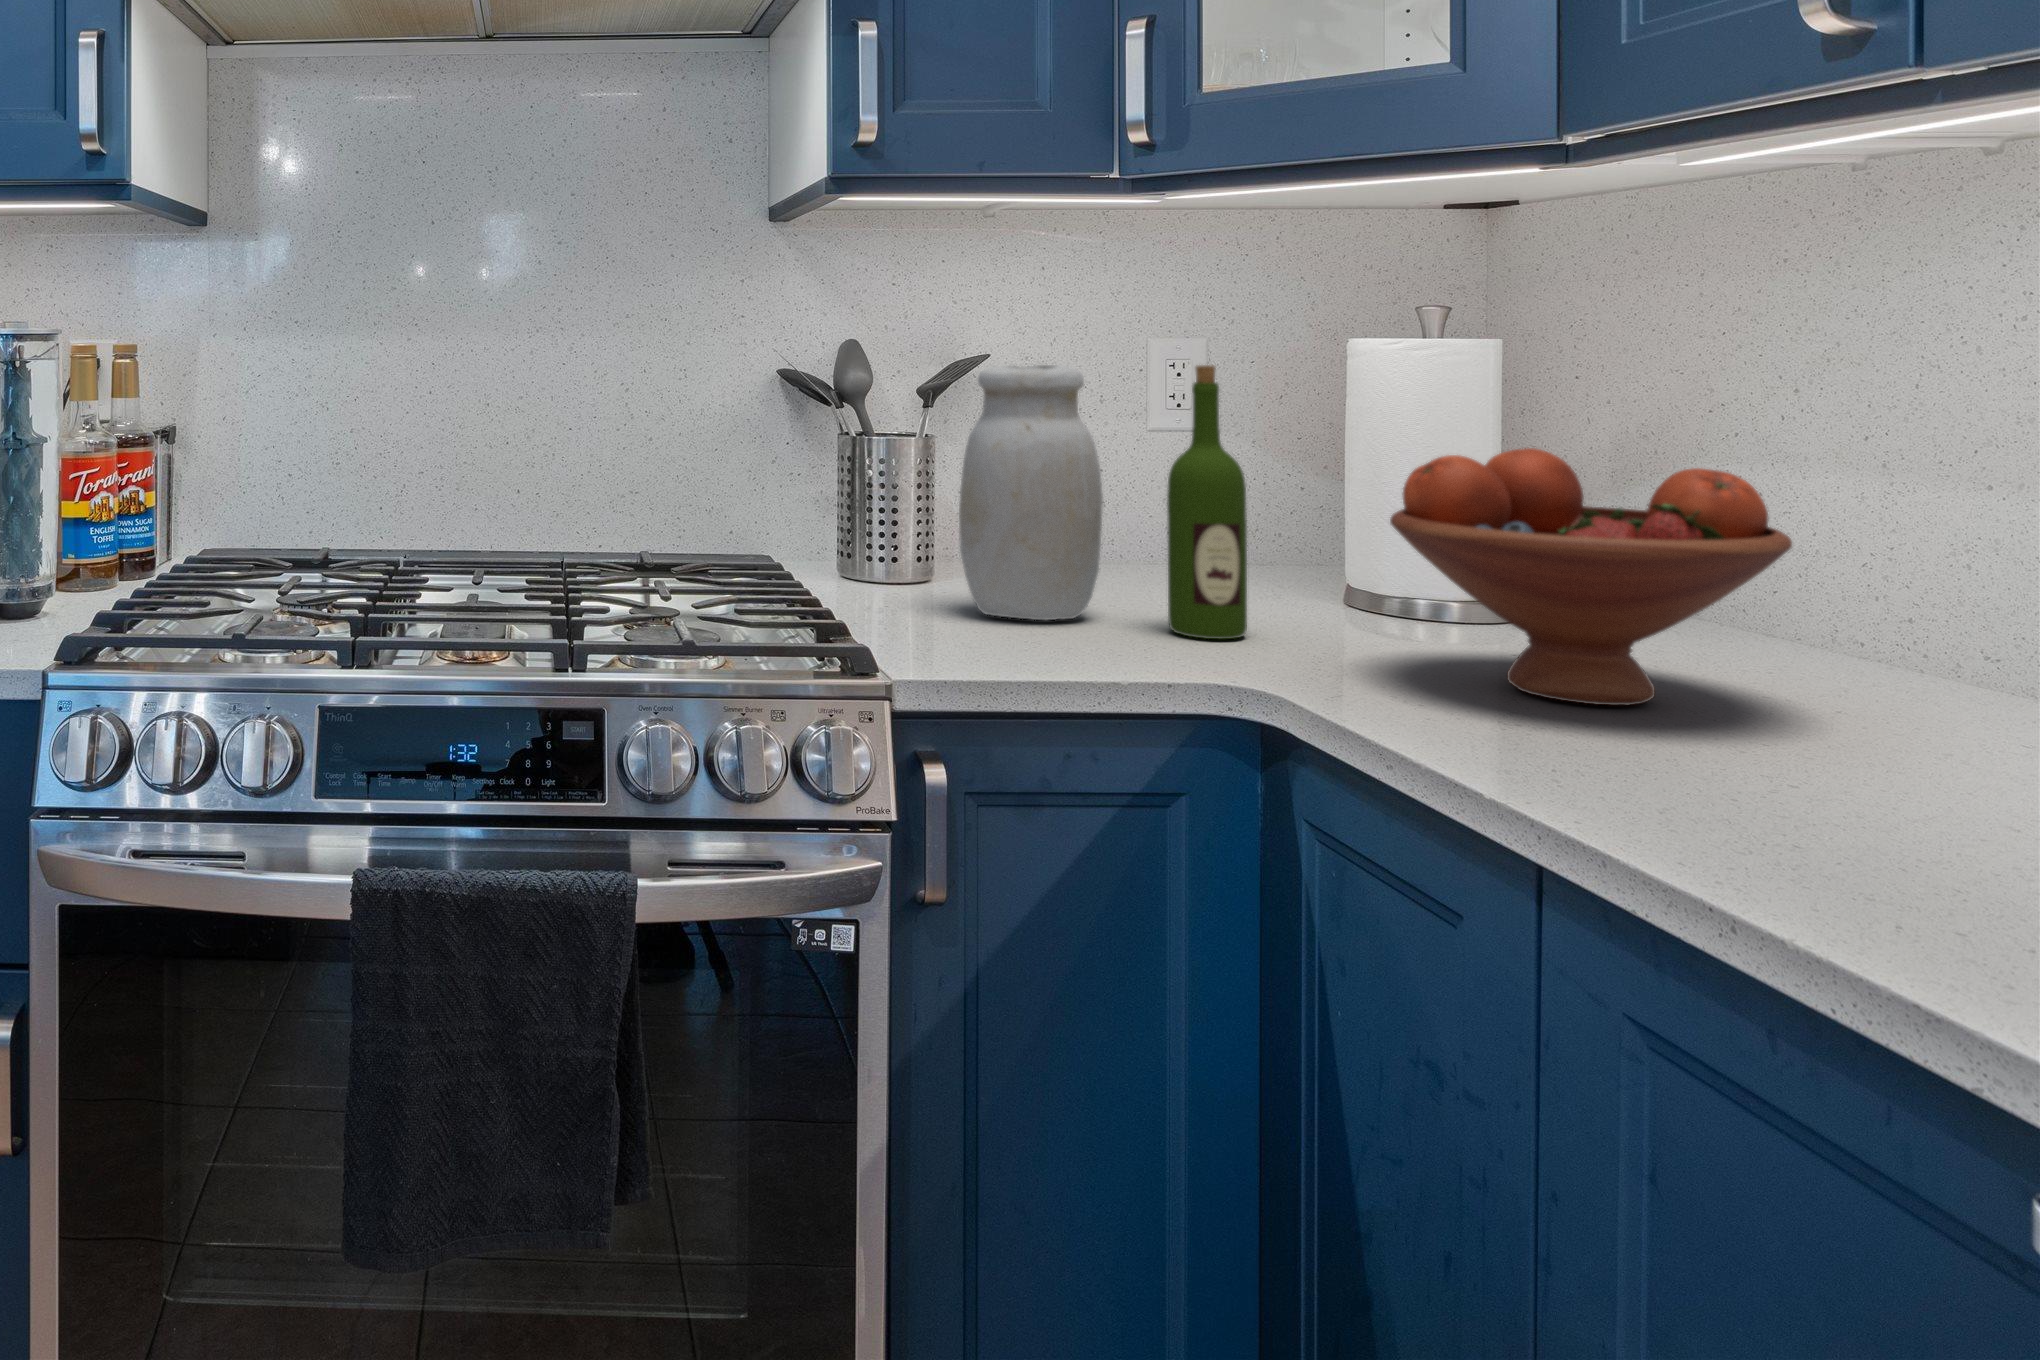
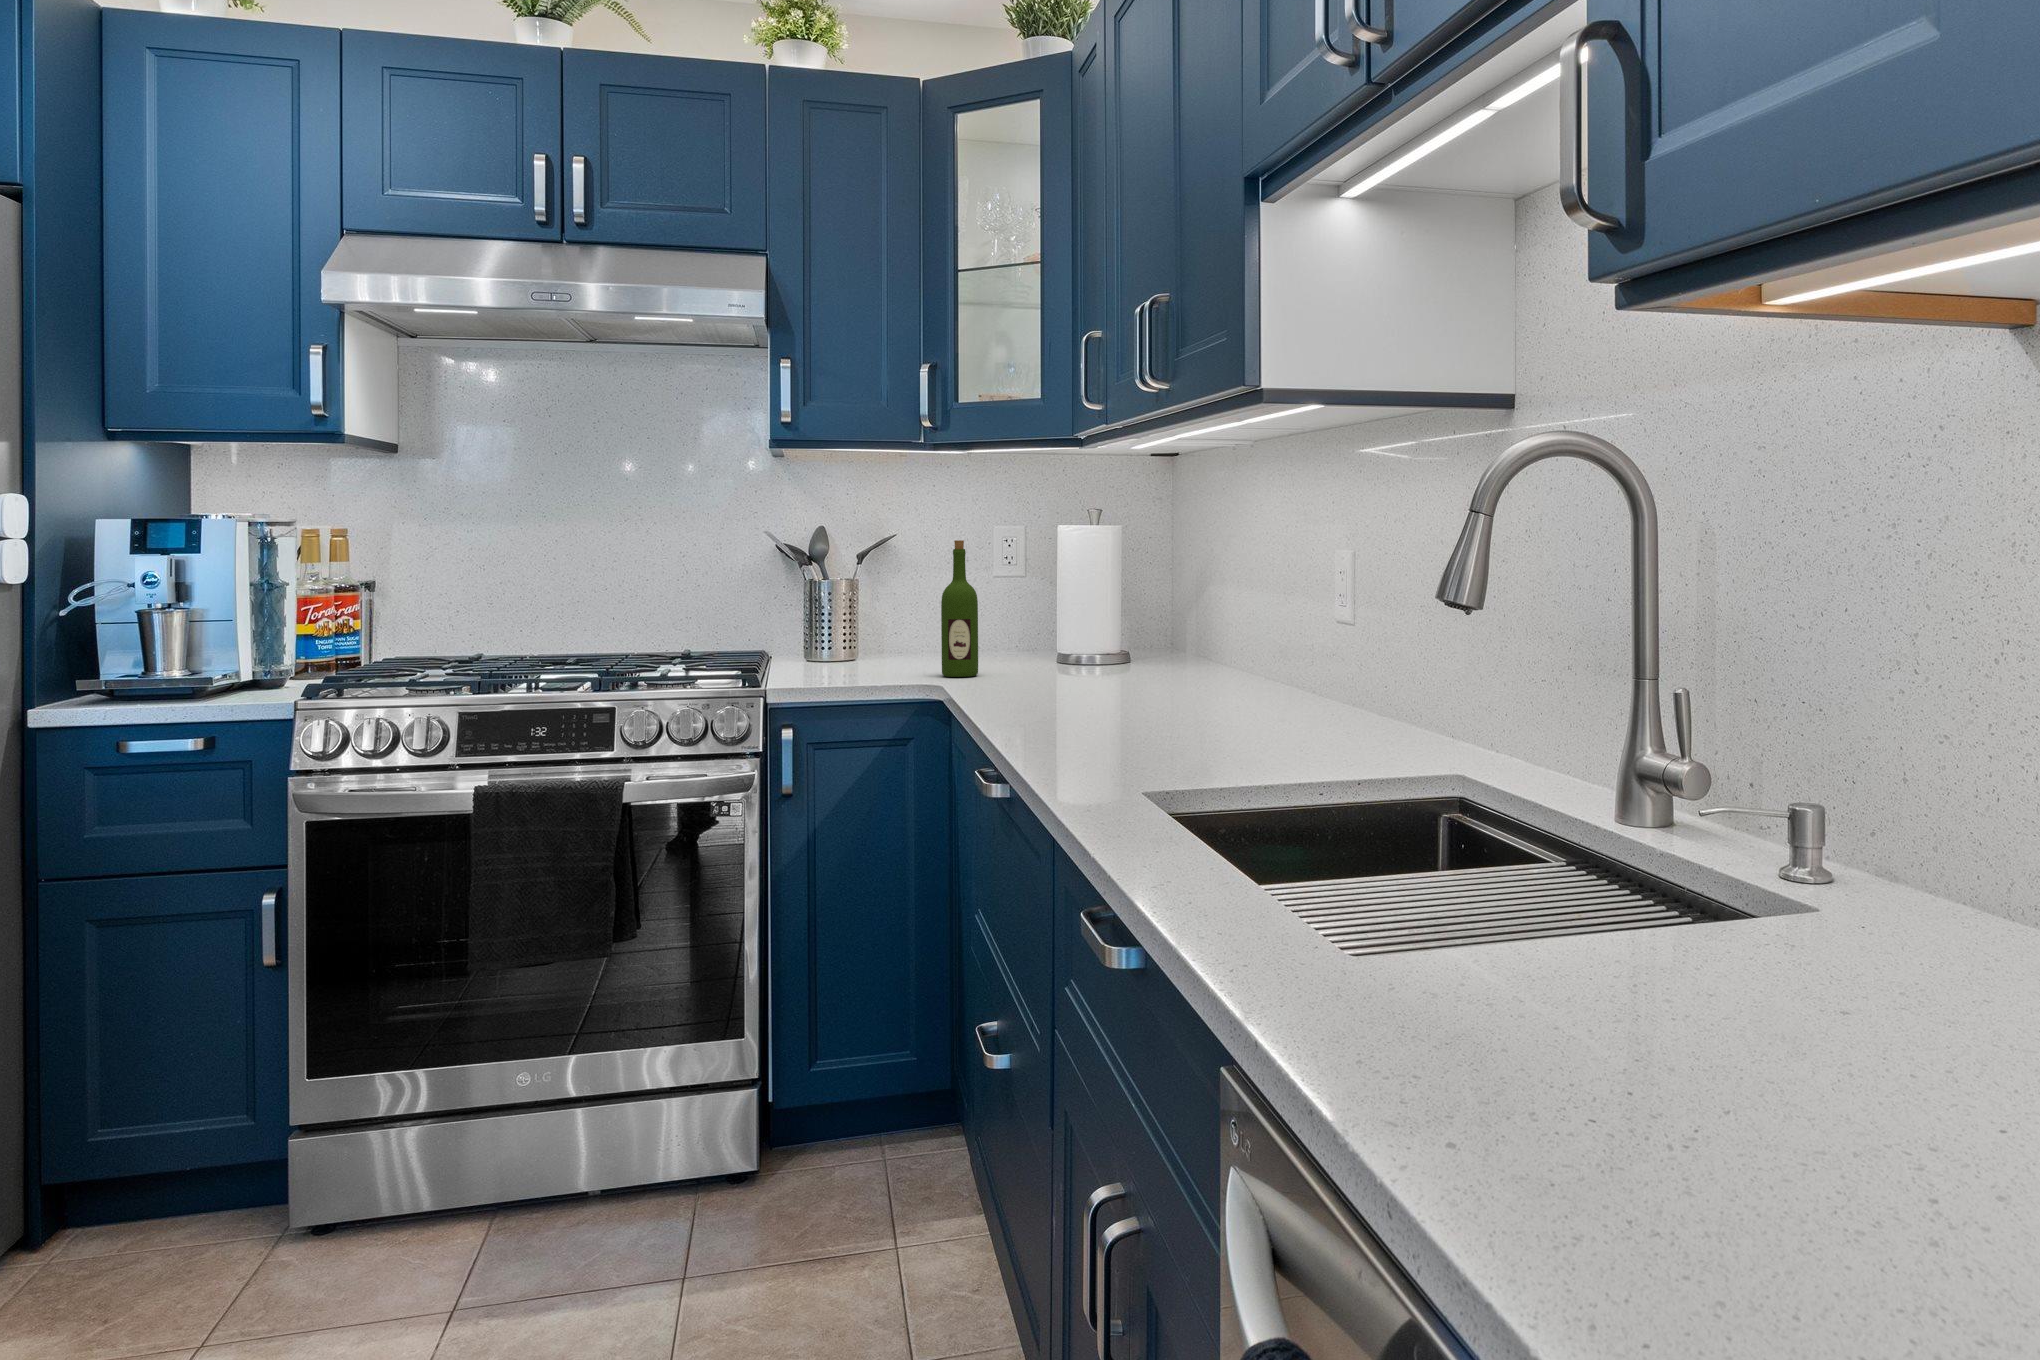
jar: present [959,365,1103,620] -> none [847,541,919,674]
fruit bowl: present [1390,448,1792,705] -> none [1004,577,1149,686]

